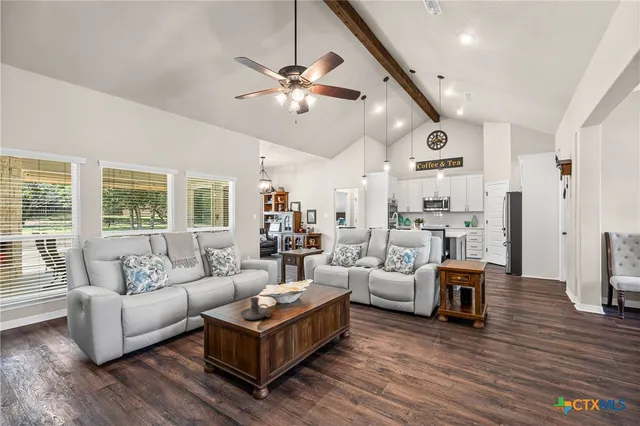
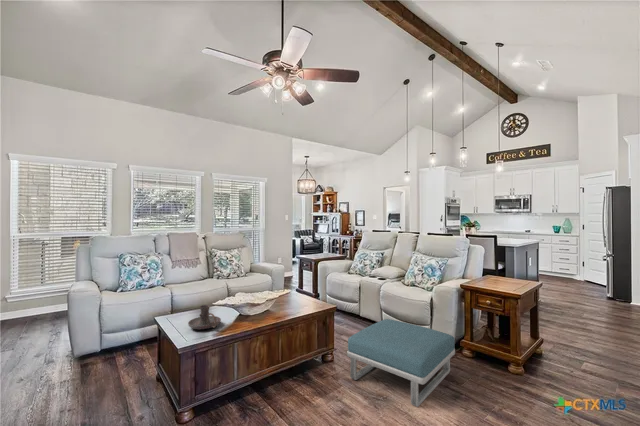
footstool: none [367,298,443,360] -> present [347,319,455,407]

